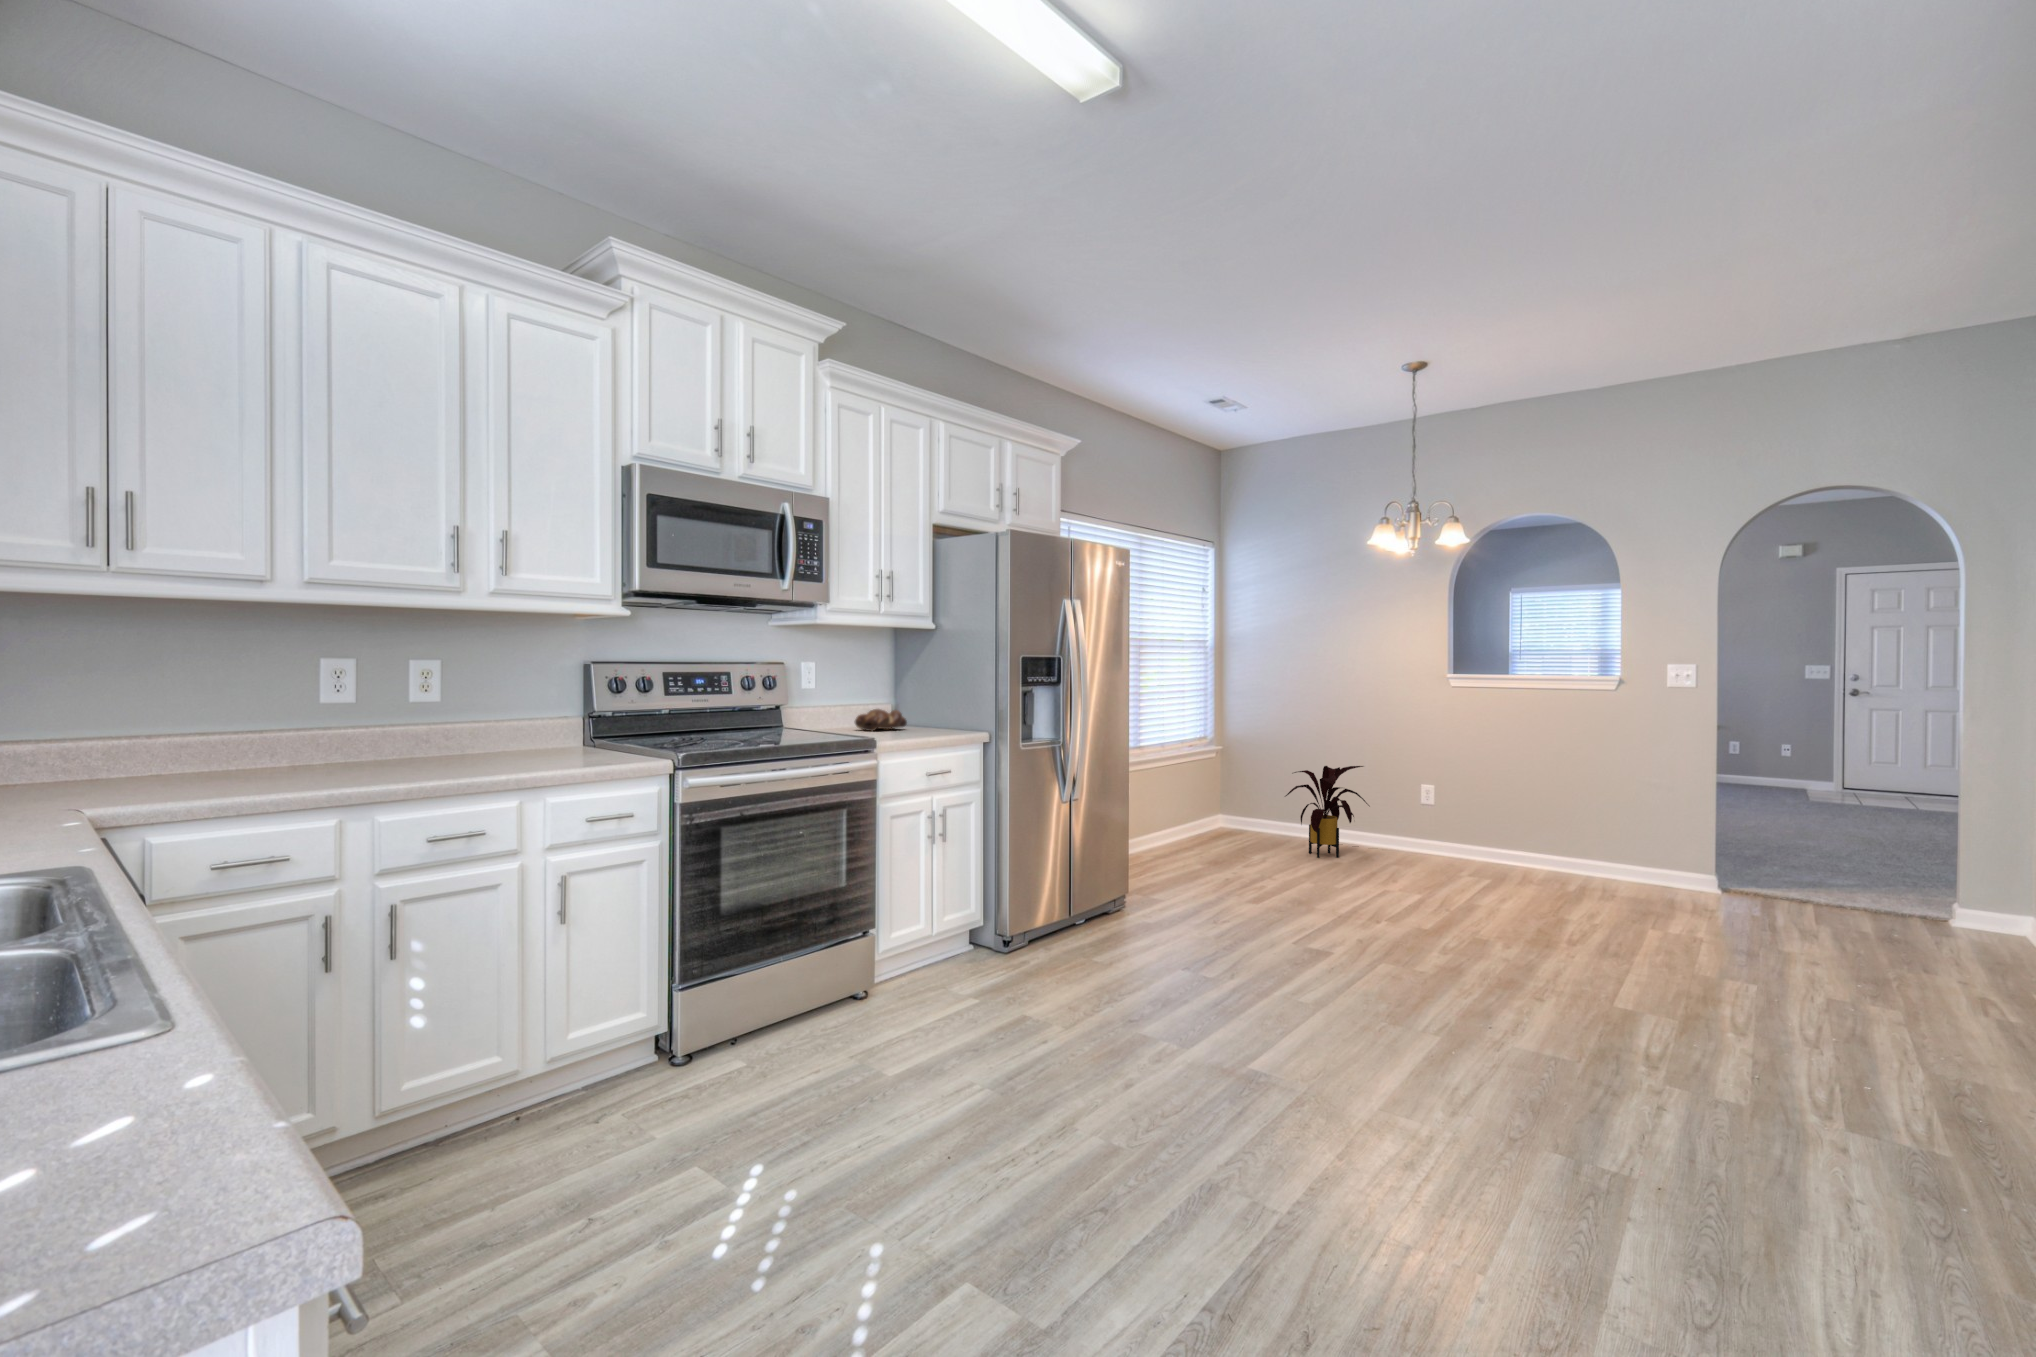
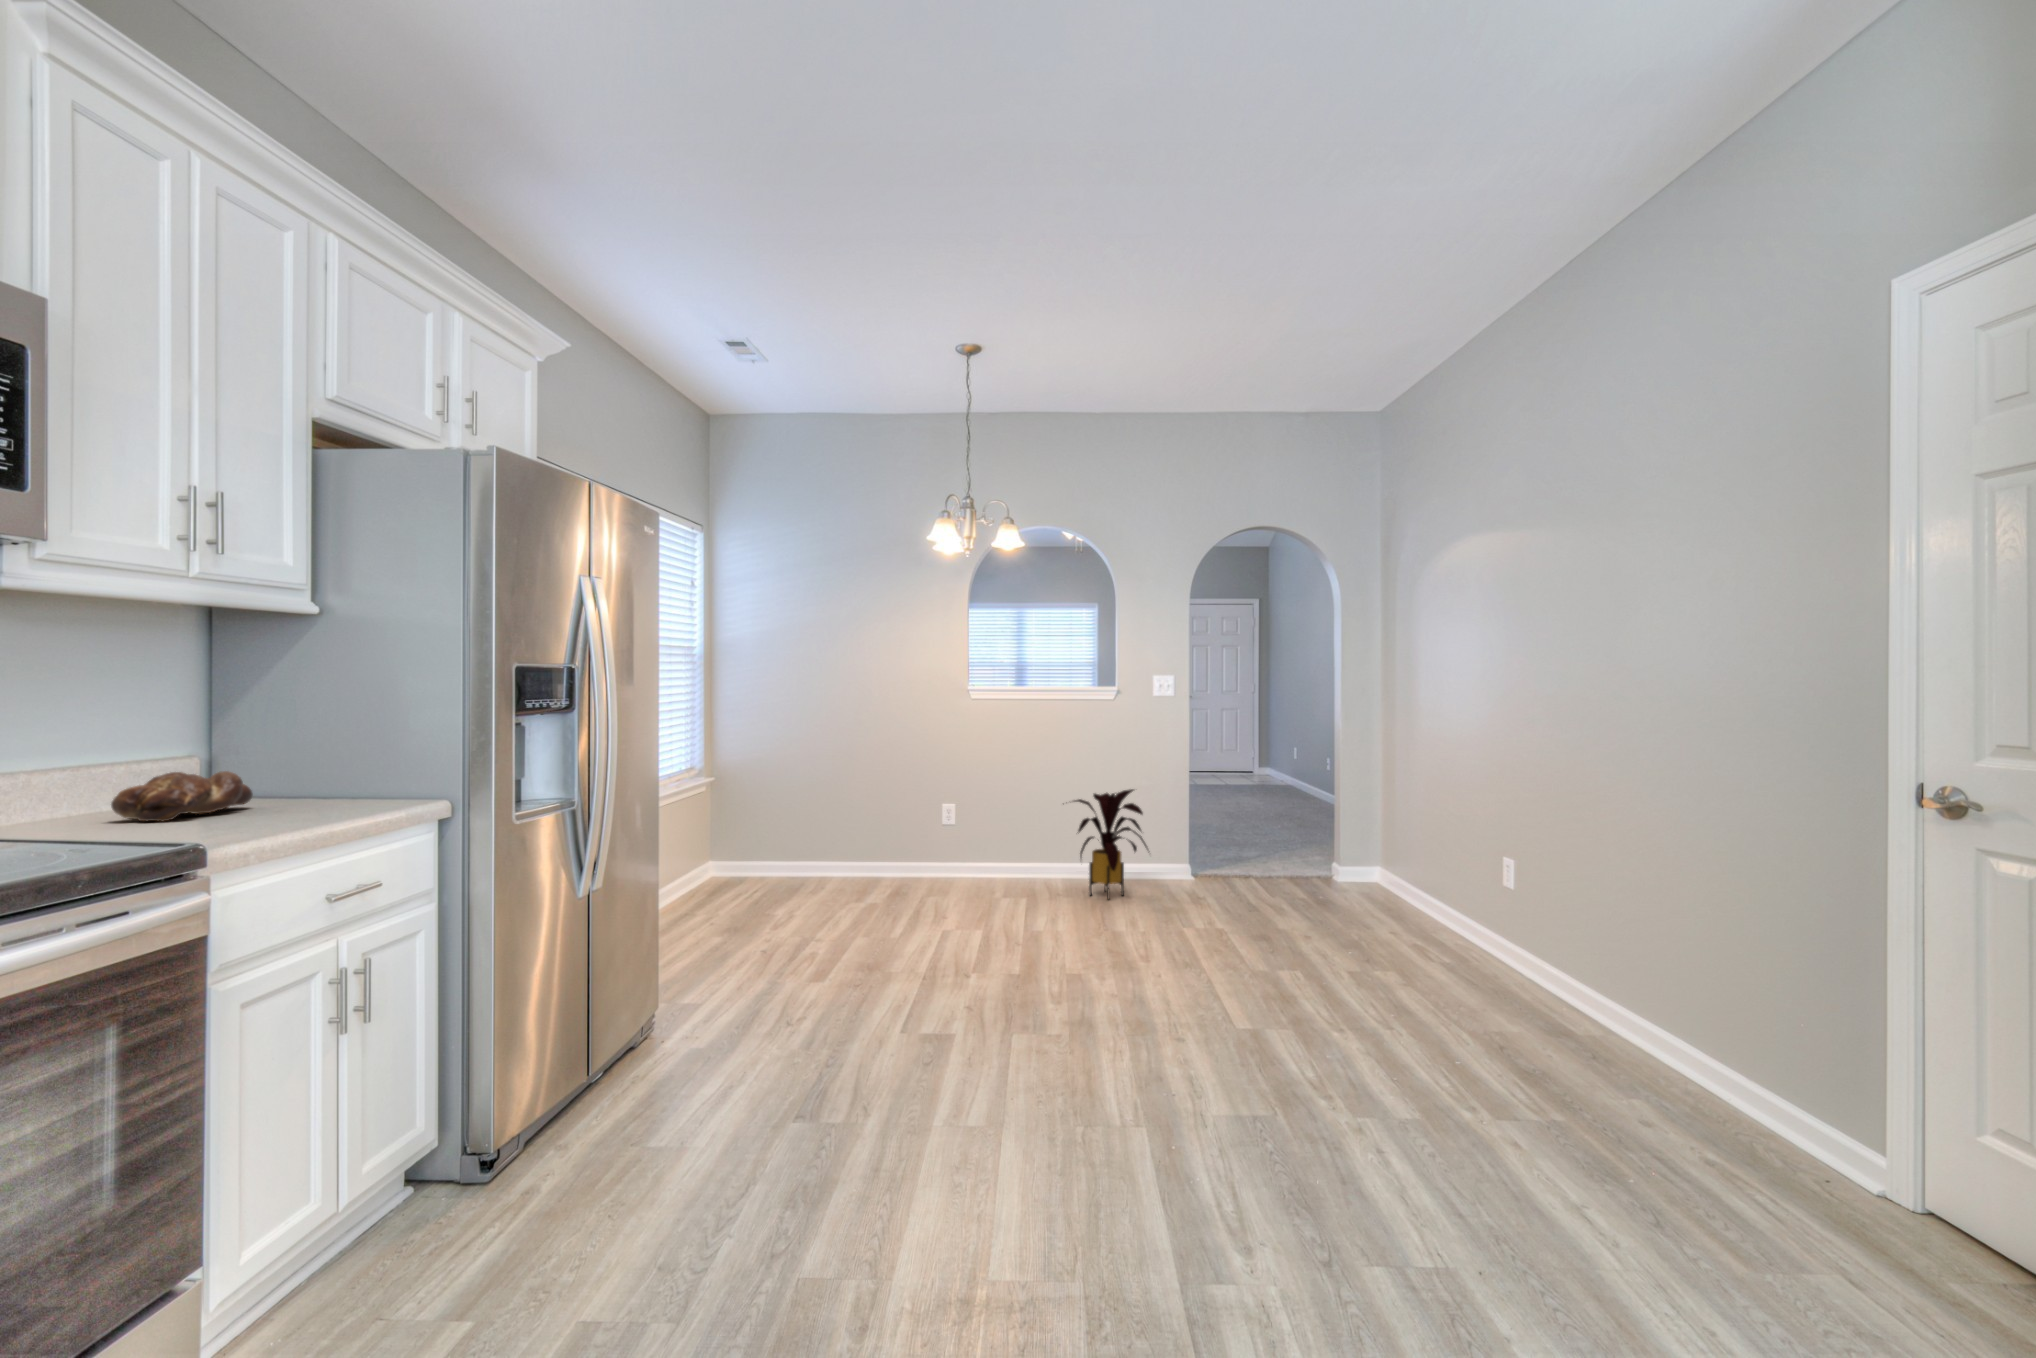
house plant: present [1286,766,1369,858] -> present [1074,789,1148,899]

